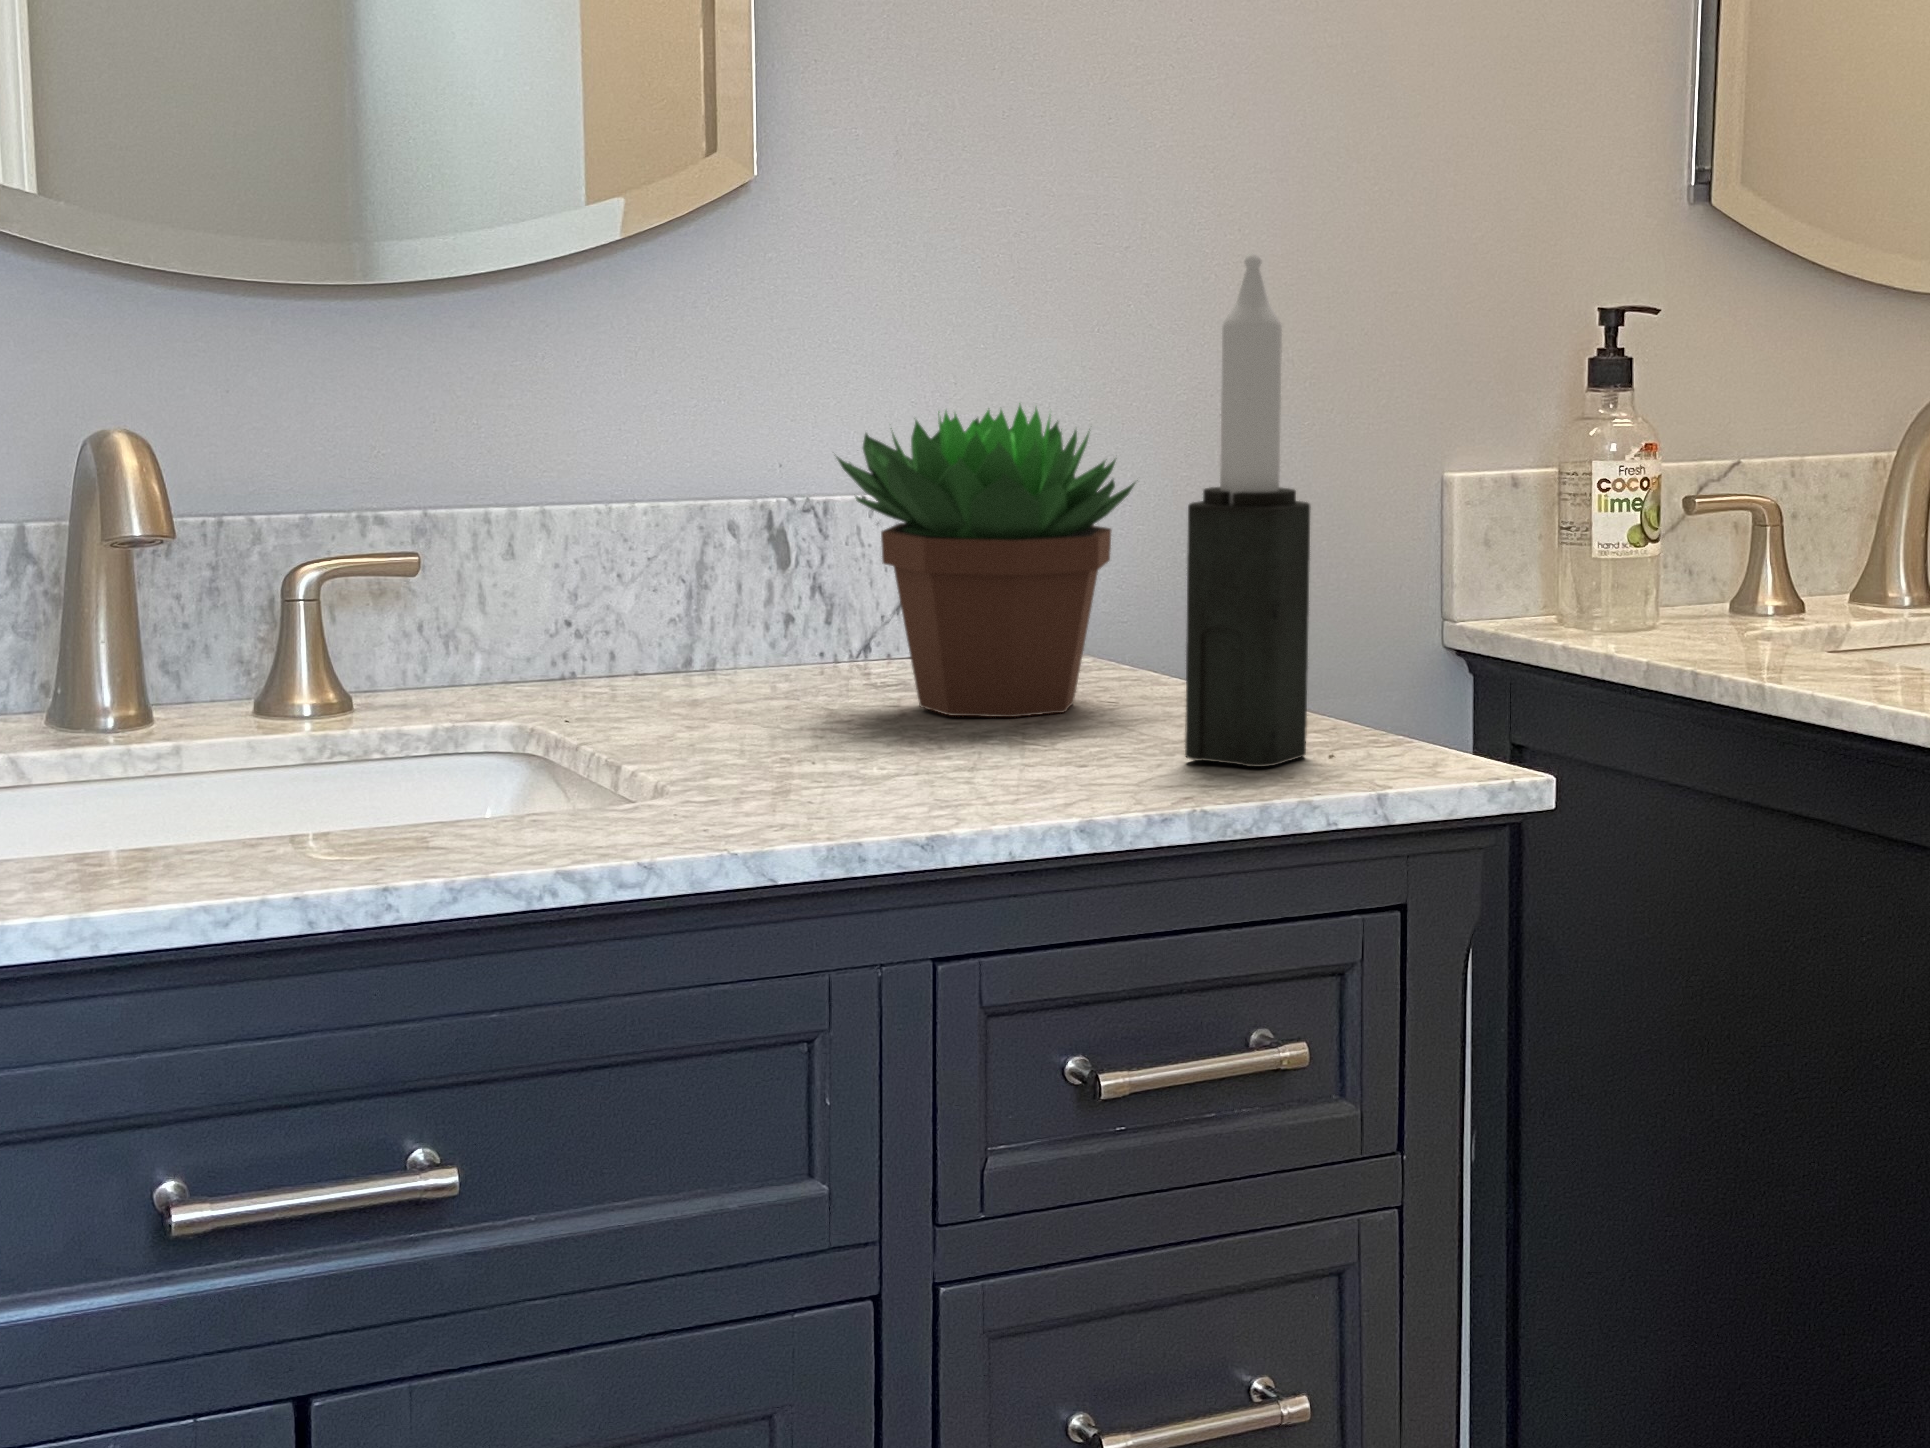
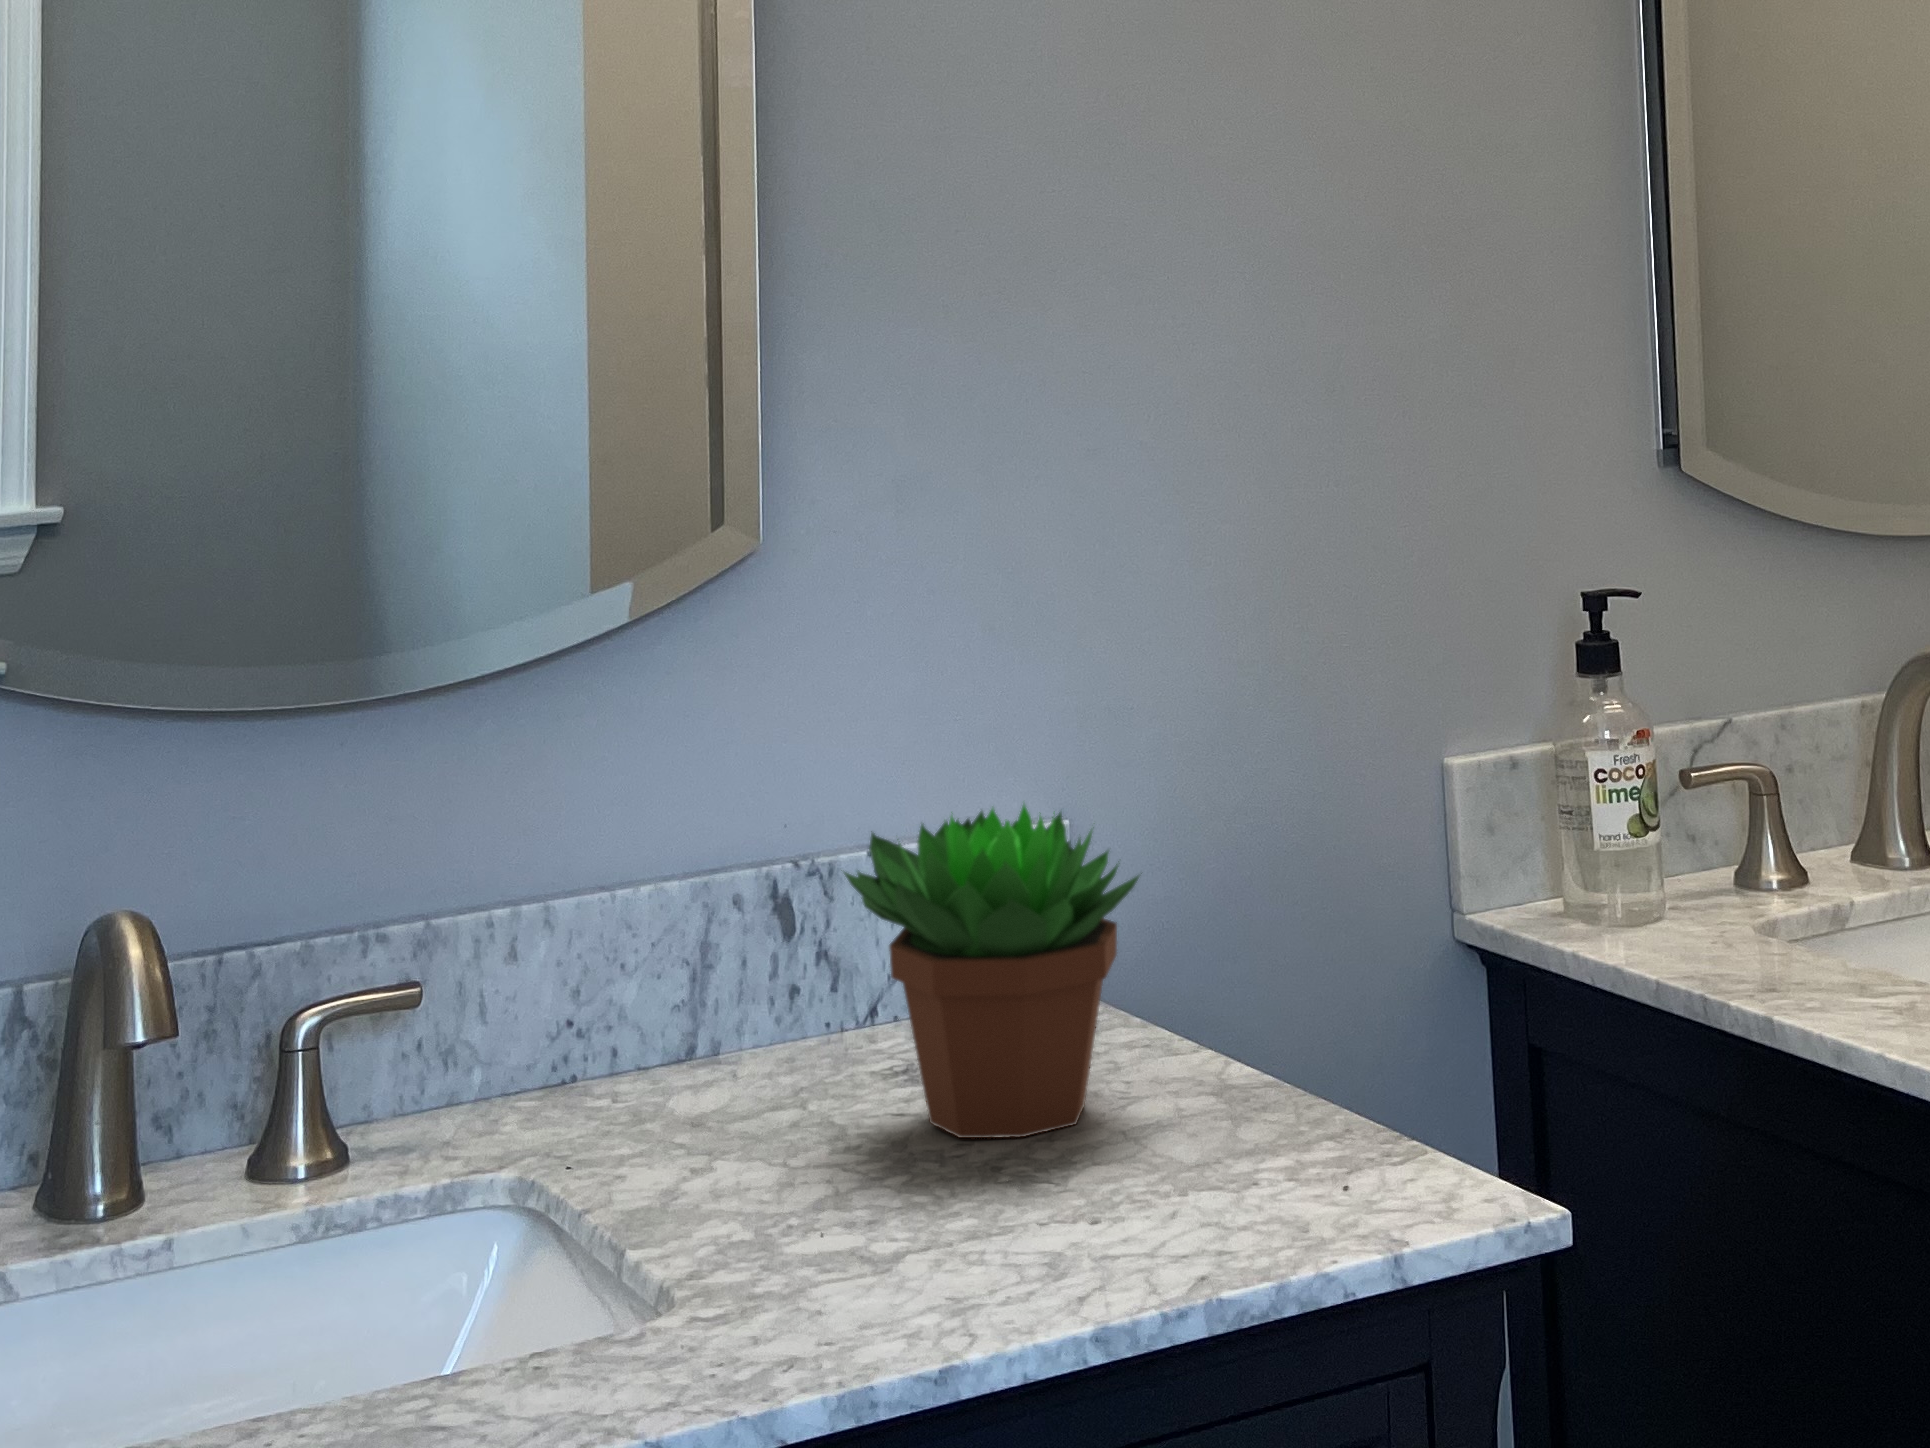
candle: present [1185,253,1311,767] -> none [1193,705,1319,1228]

